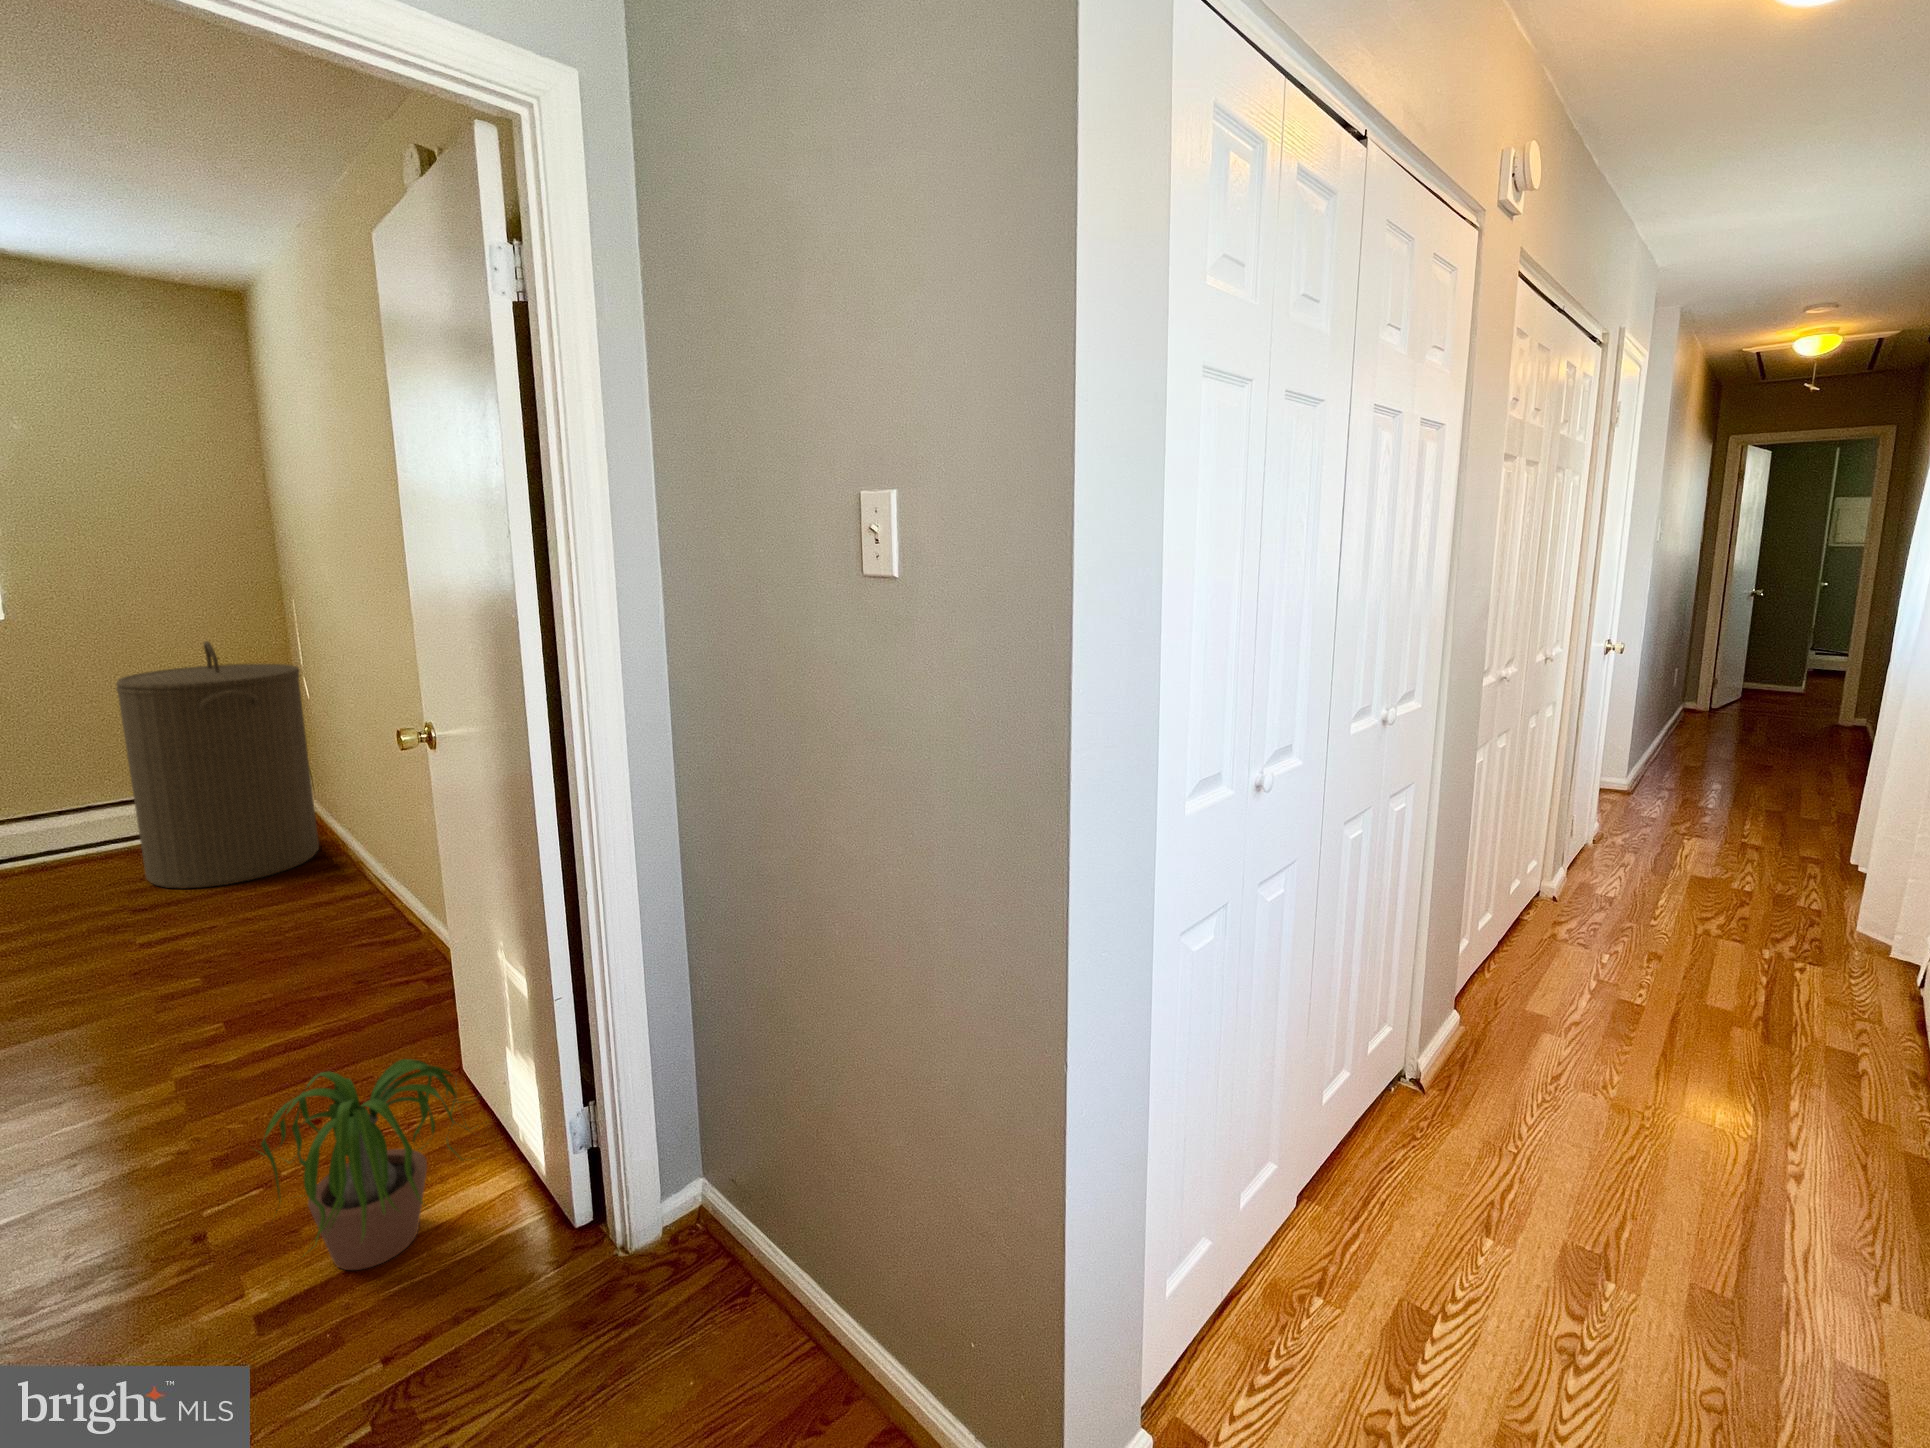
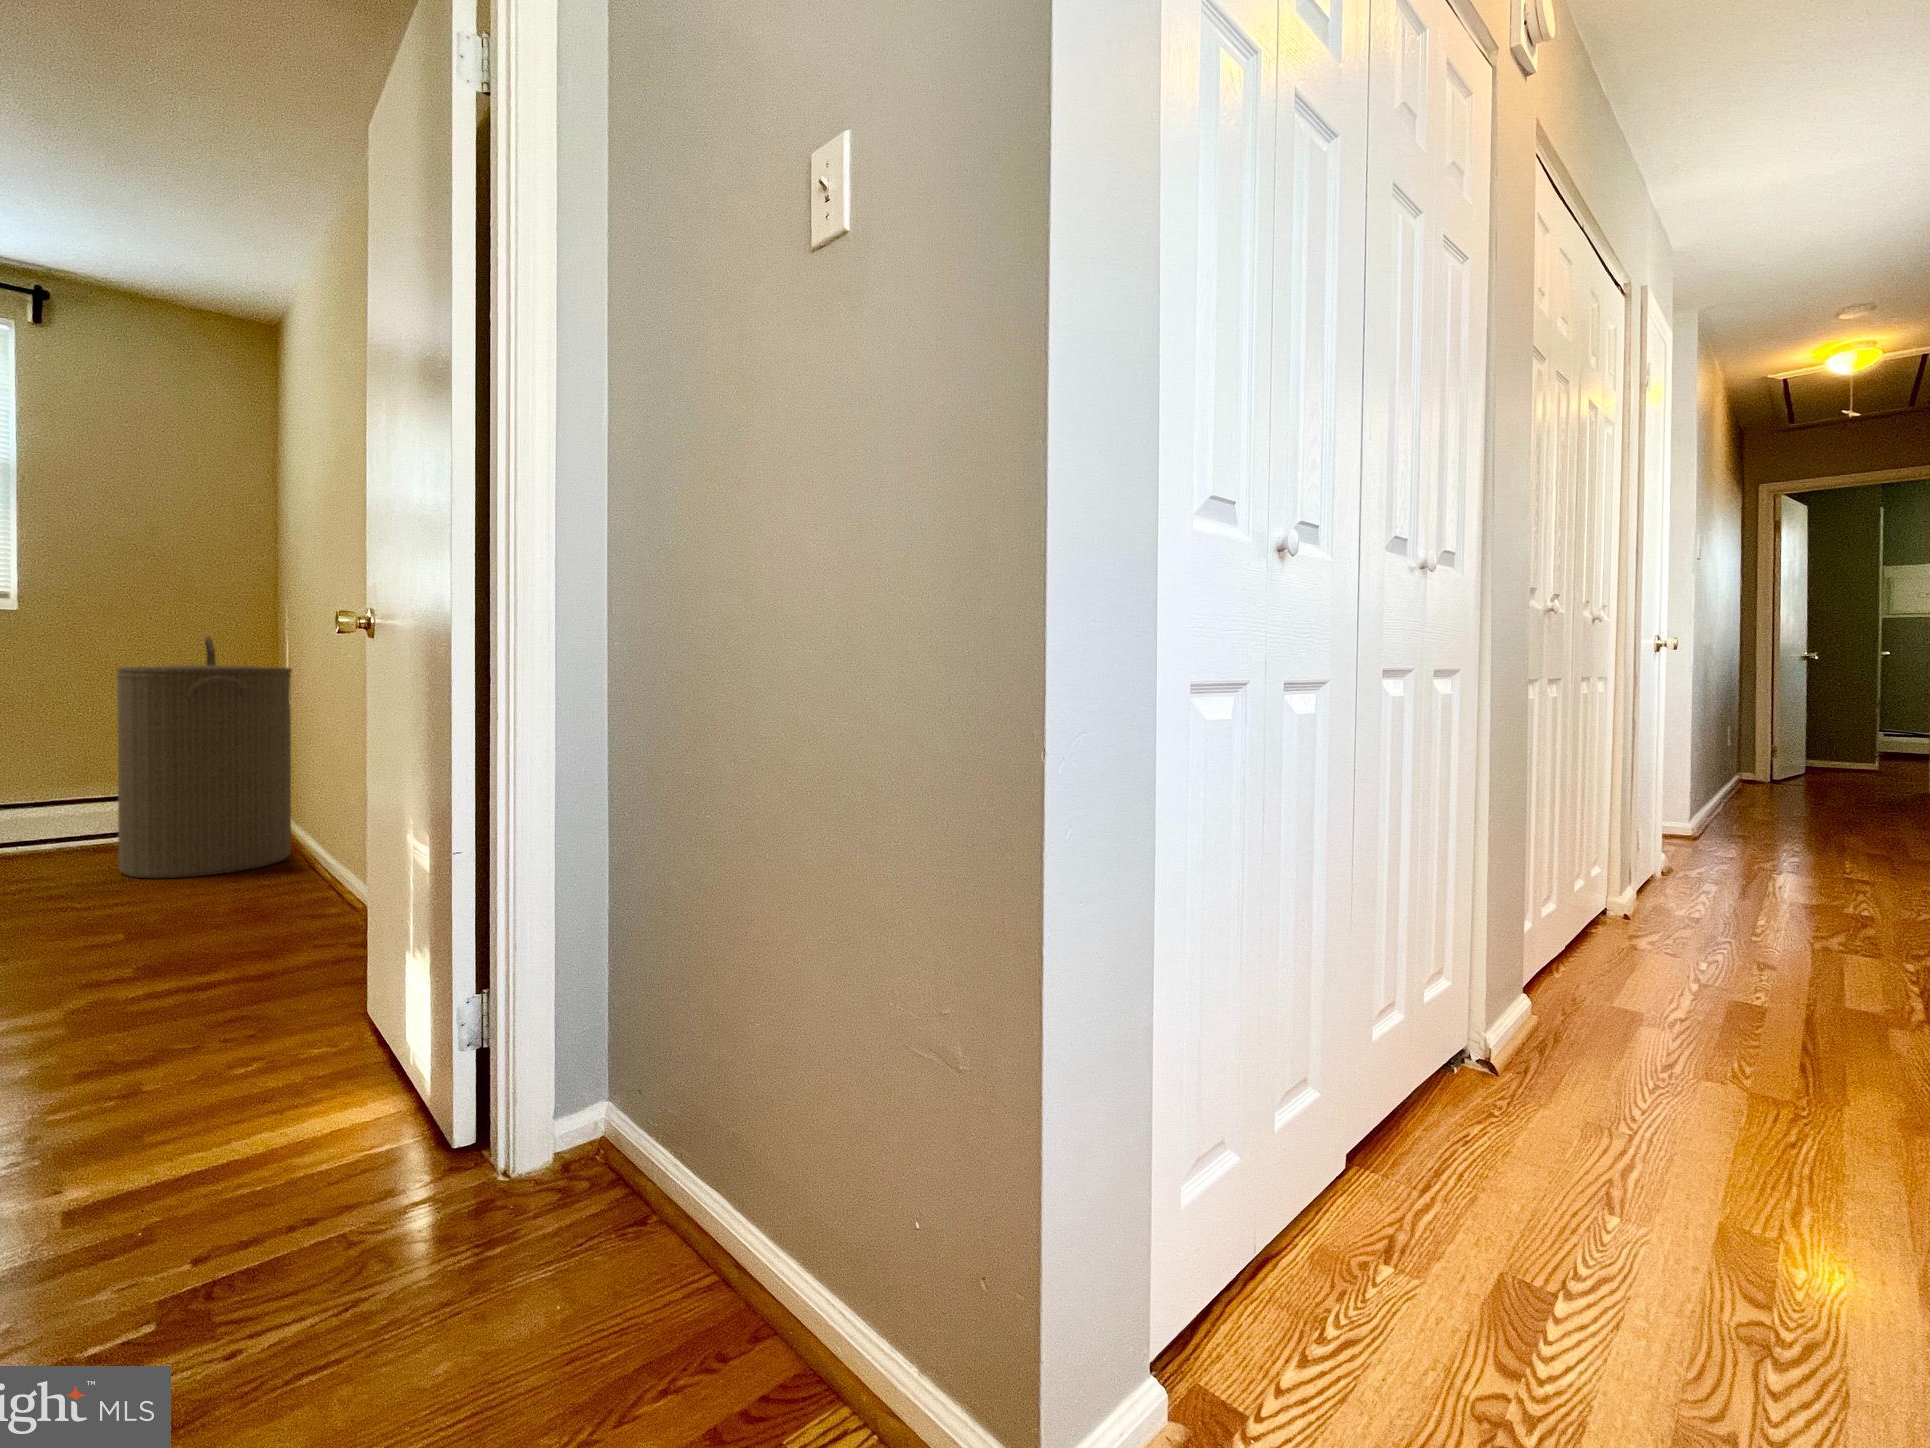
potted plant: present [261,1059,469,1270] -> none [104,937,381,1178]

